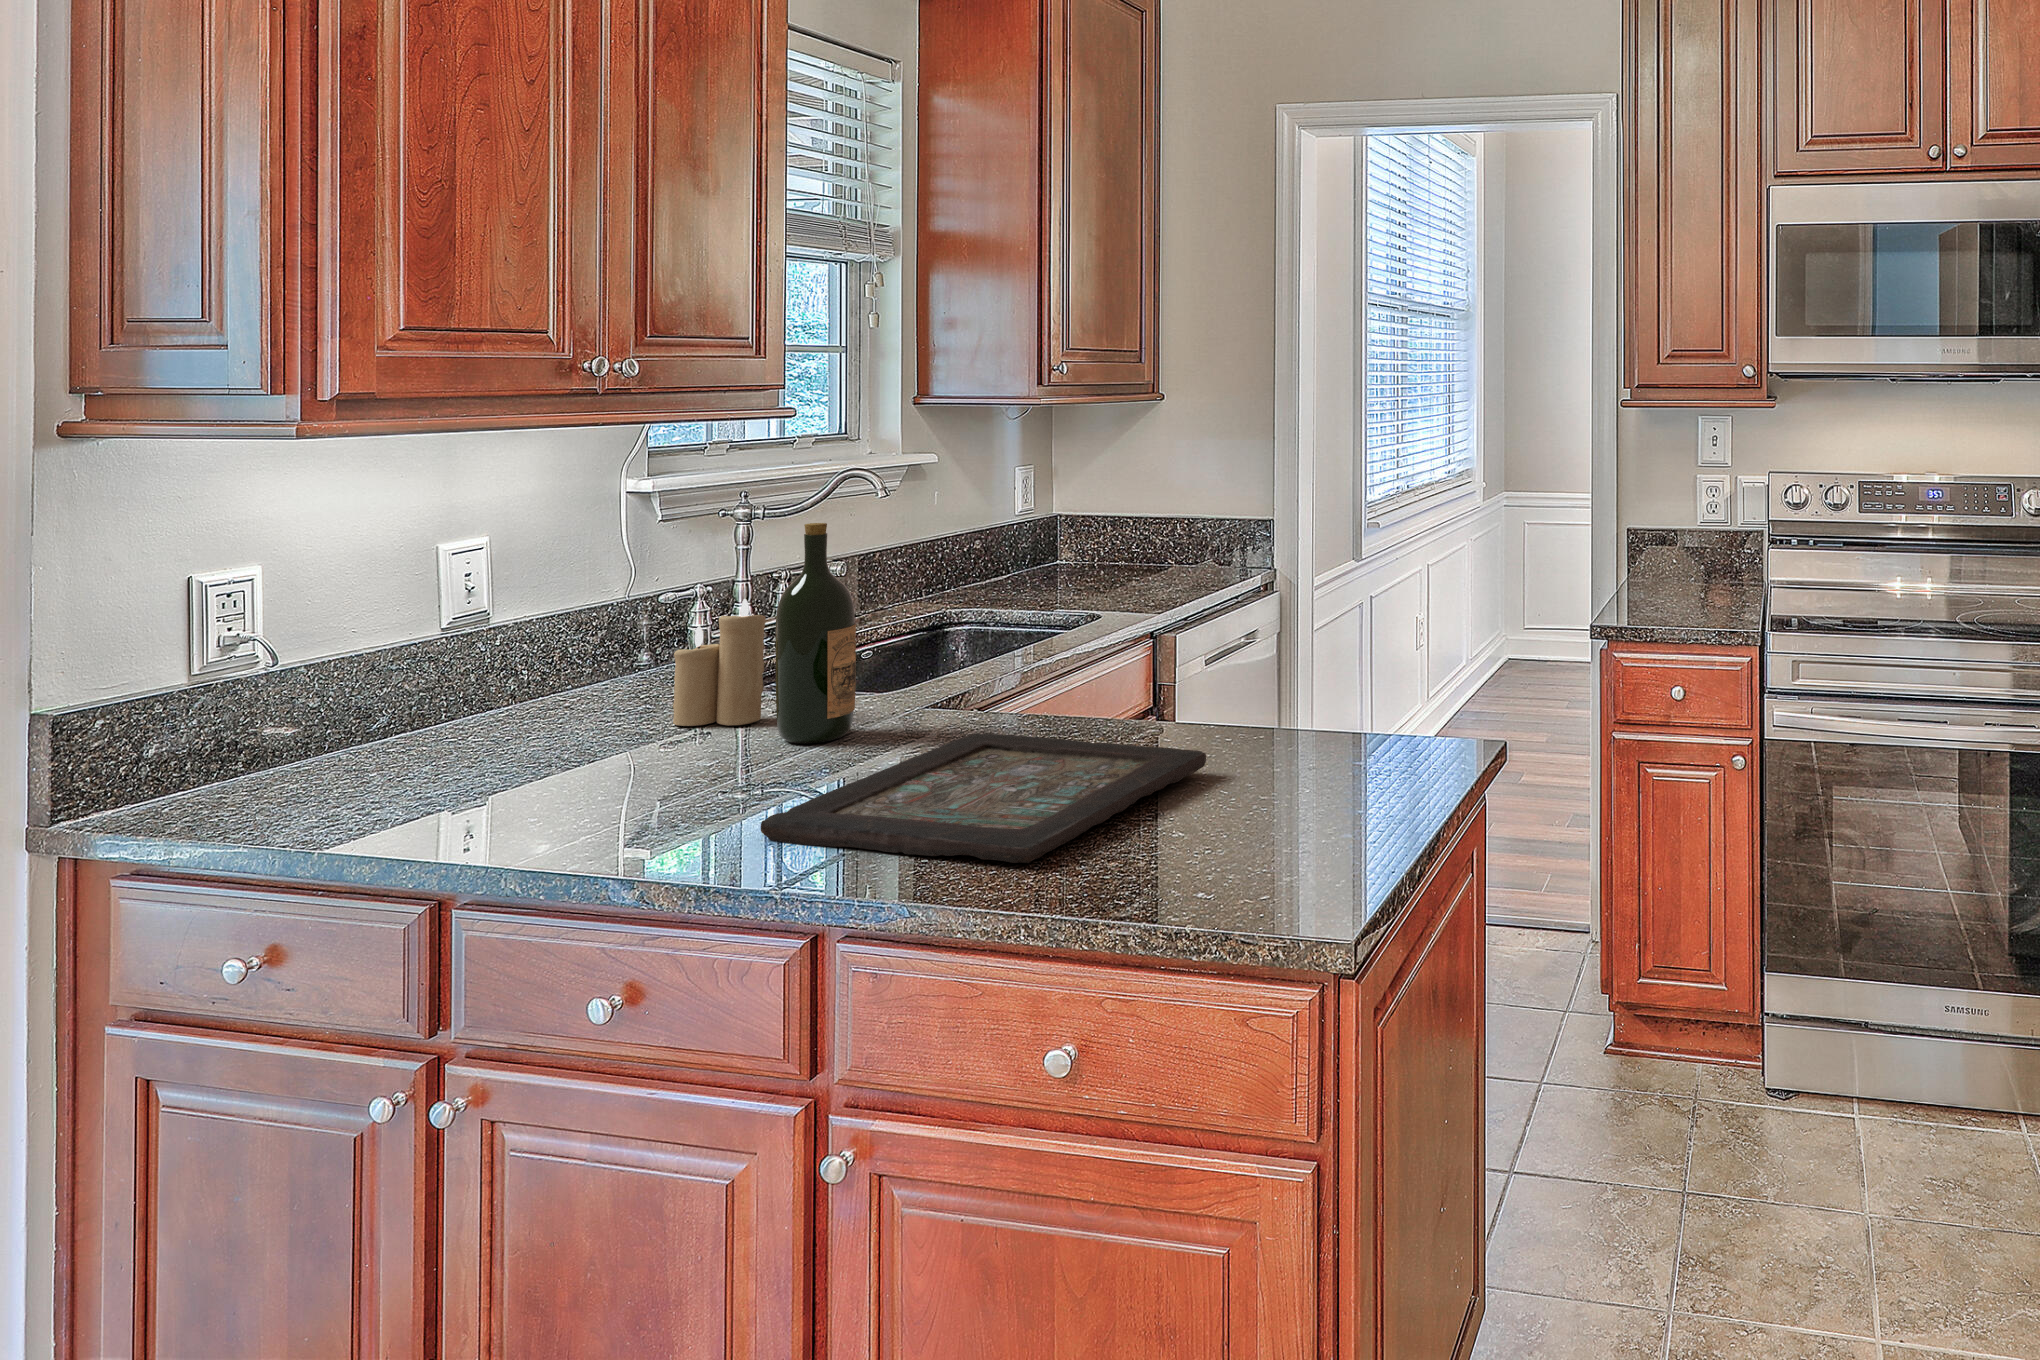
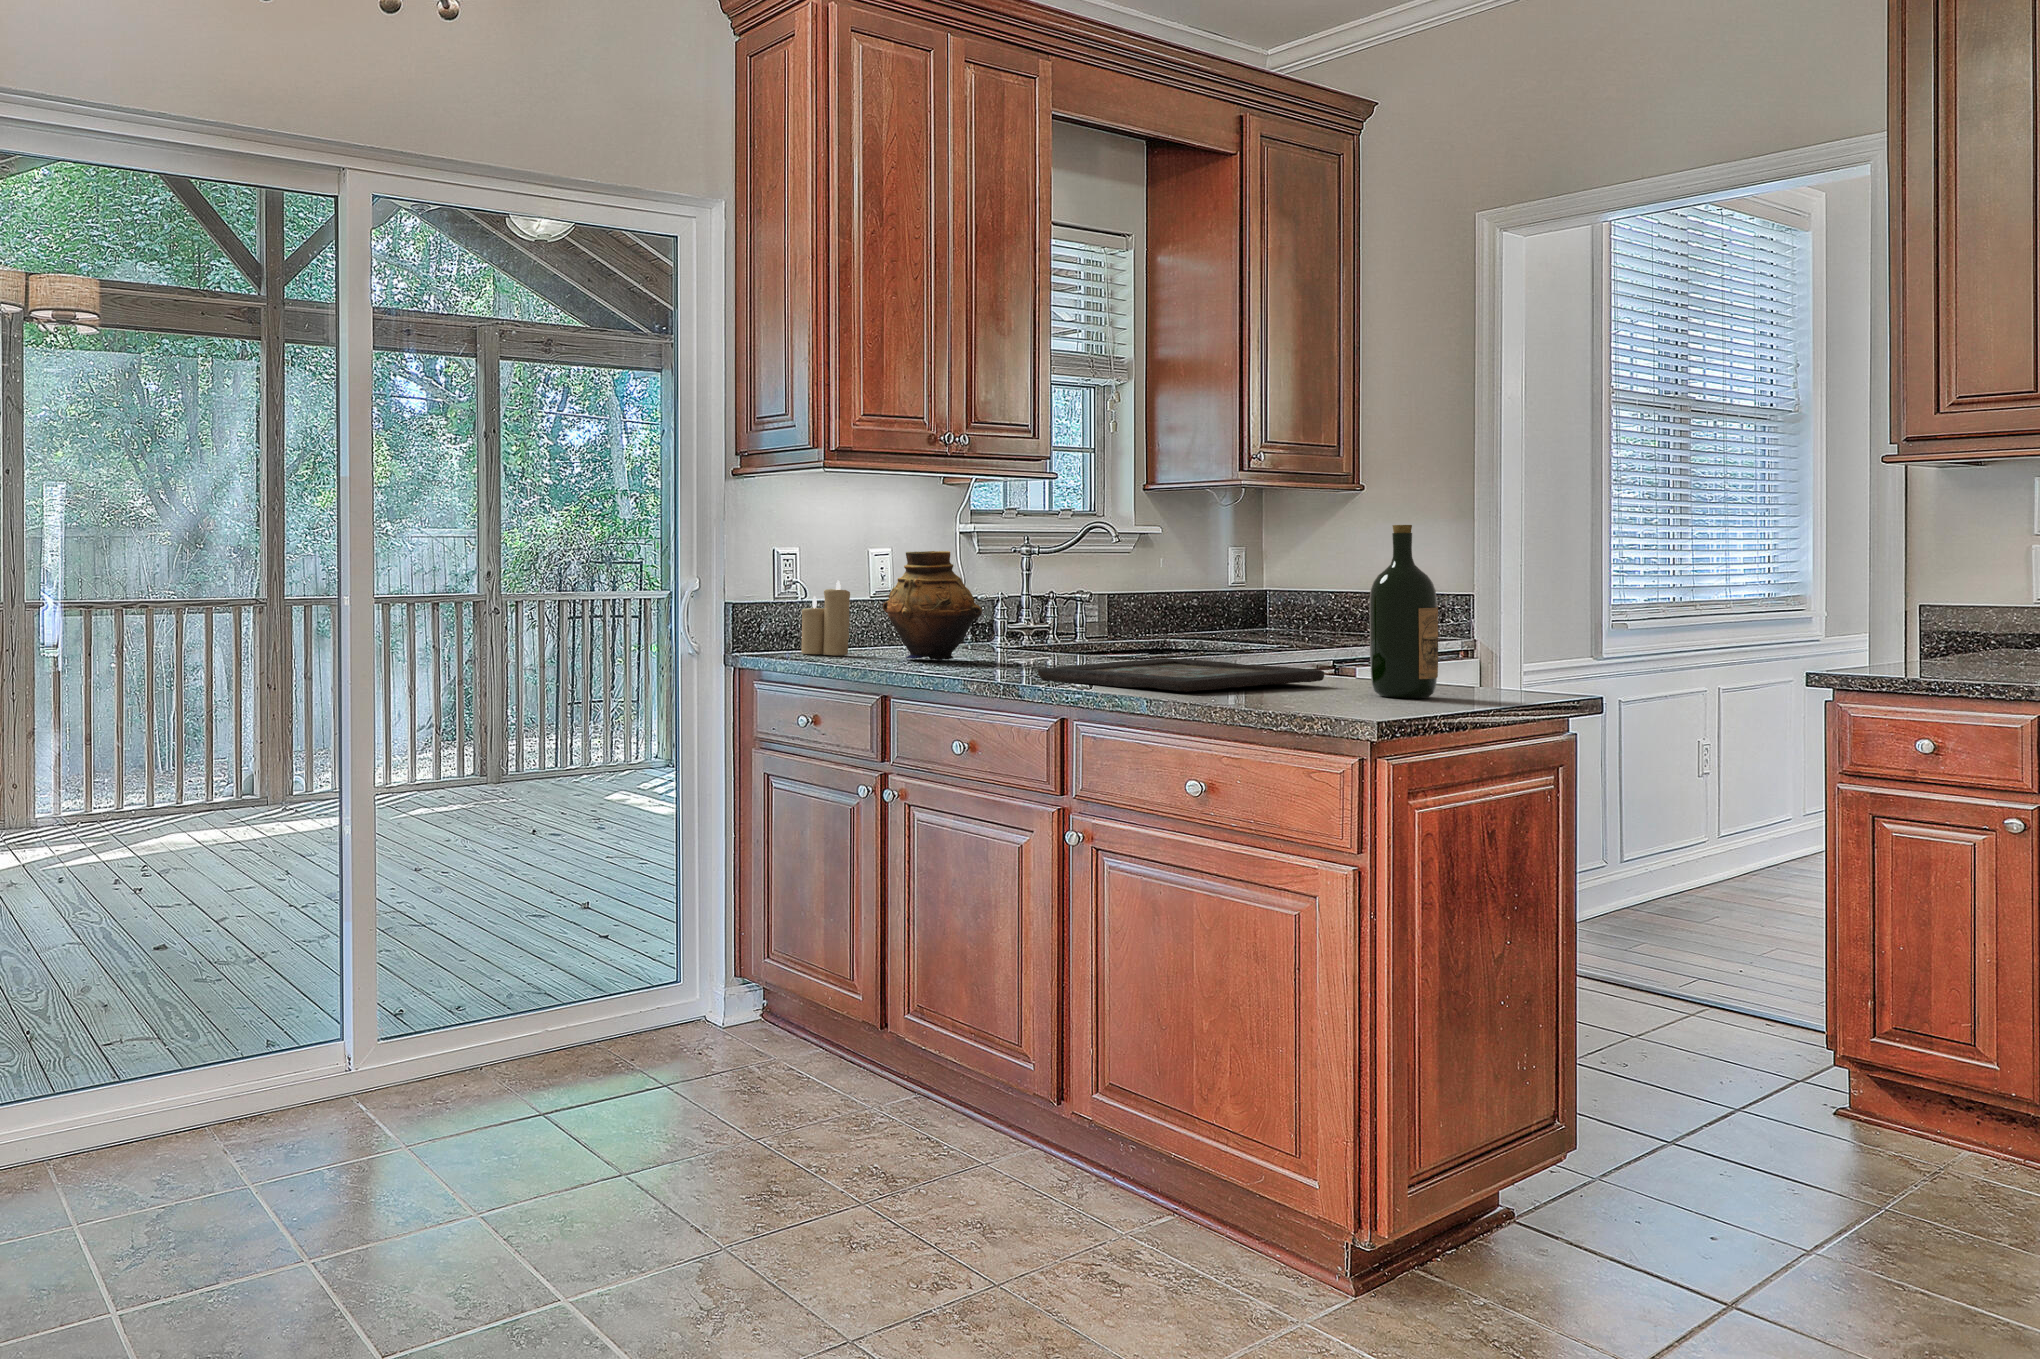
wine bottle: present [776,523,856,744] -> present [1369,525,1438,698]
vase: none [458,569,658,774] -> present [883,551,982,660]
candle: present [673,599,766,726] -> present [801,580,850,656]

